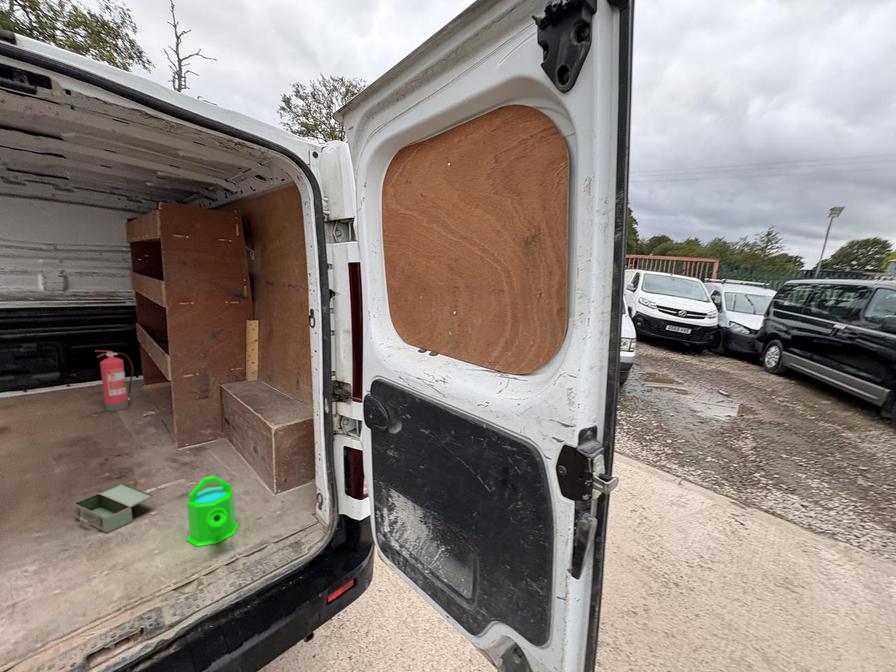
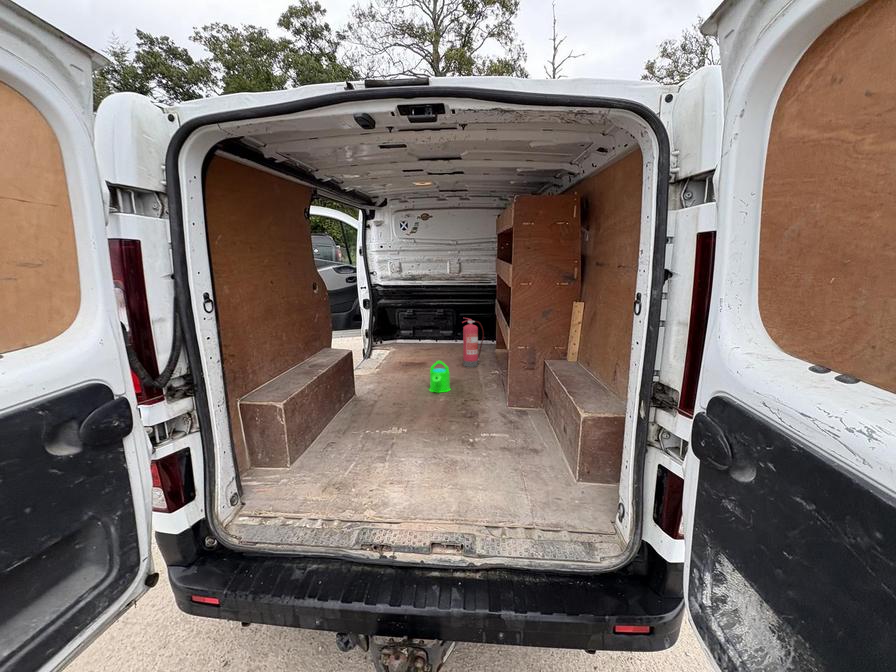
watering can: present [187,476,239,546] -> present [429,361,451,393]
toolbox: present [74,484,153,533] -> none [430,429,479,466]

